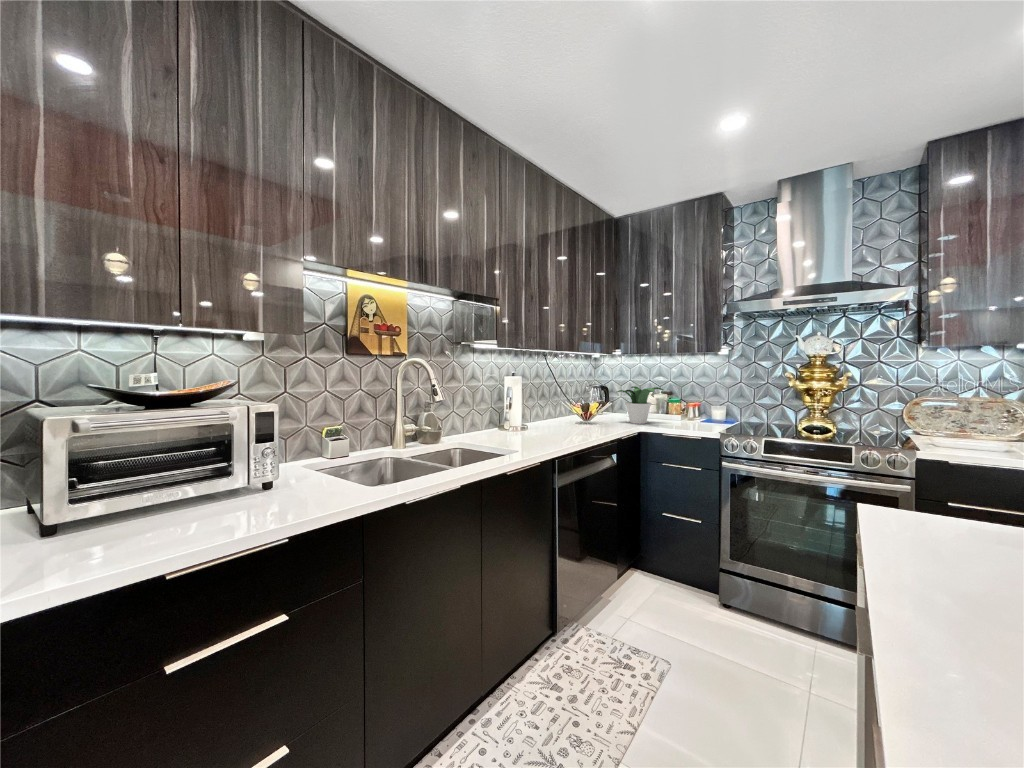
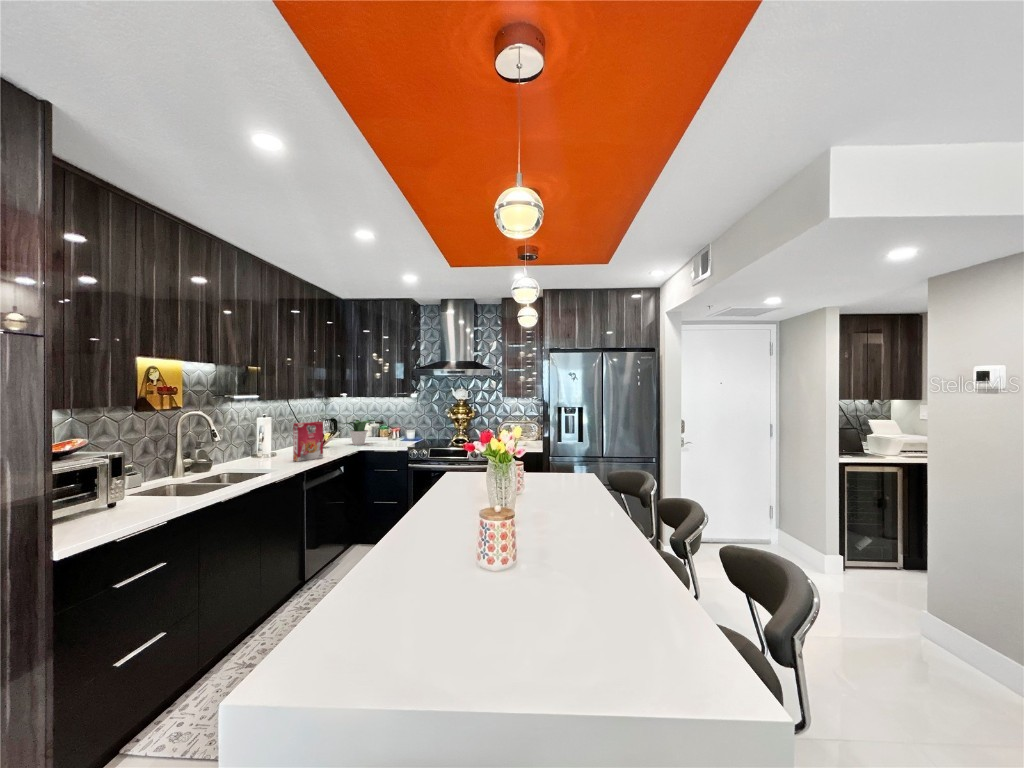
cereal box: none [548,384,588,441] -> present [293,422,323,462]

